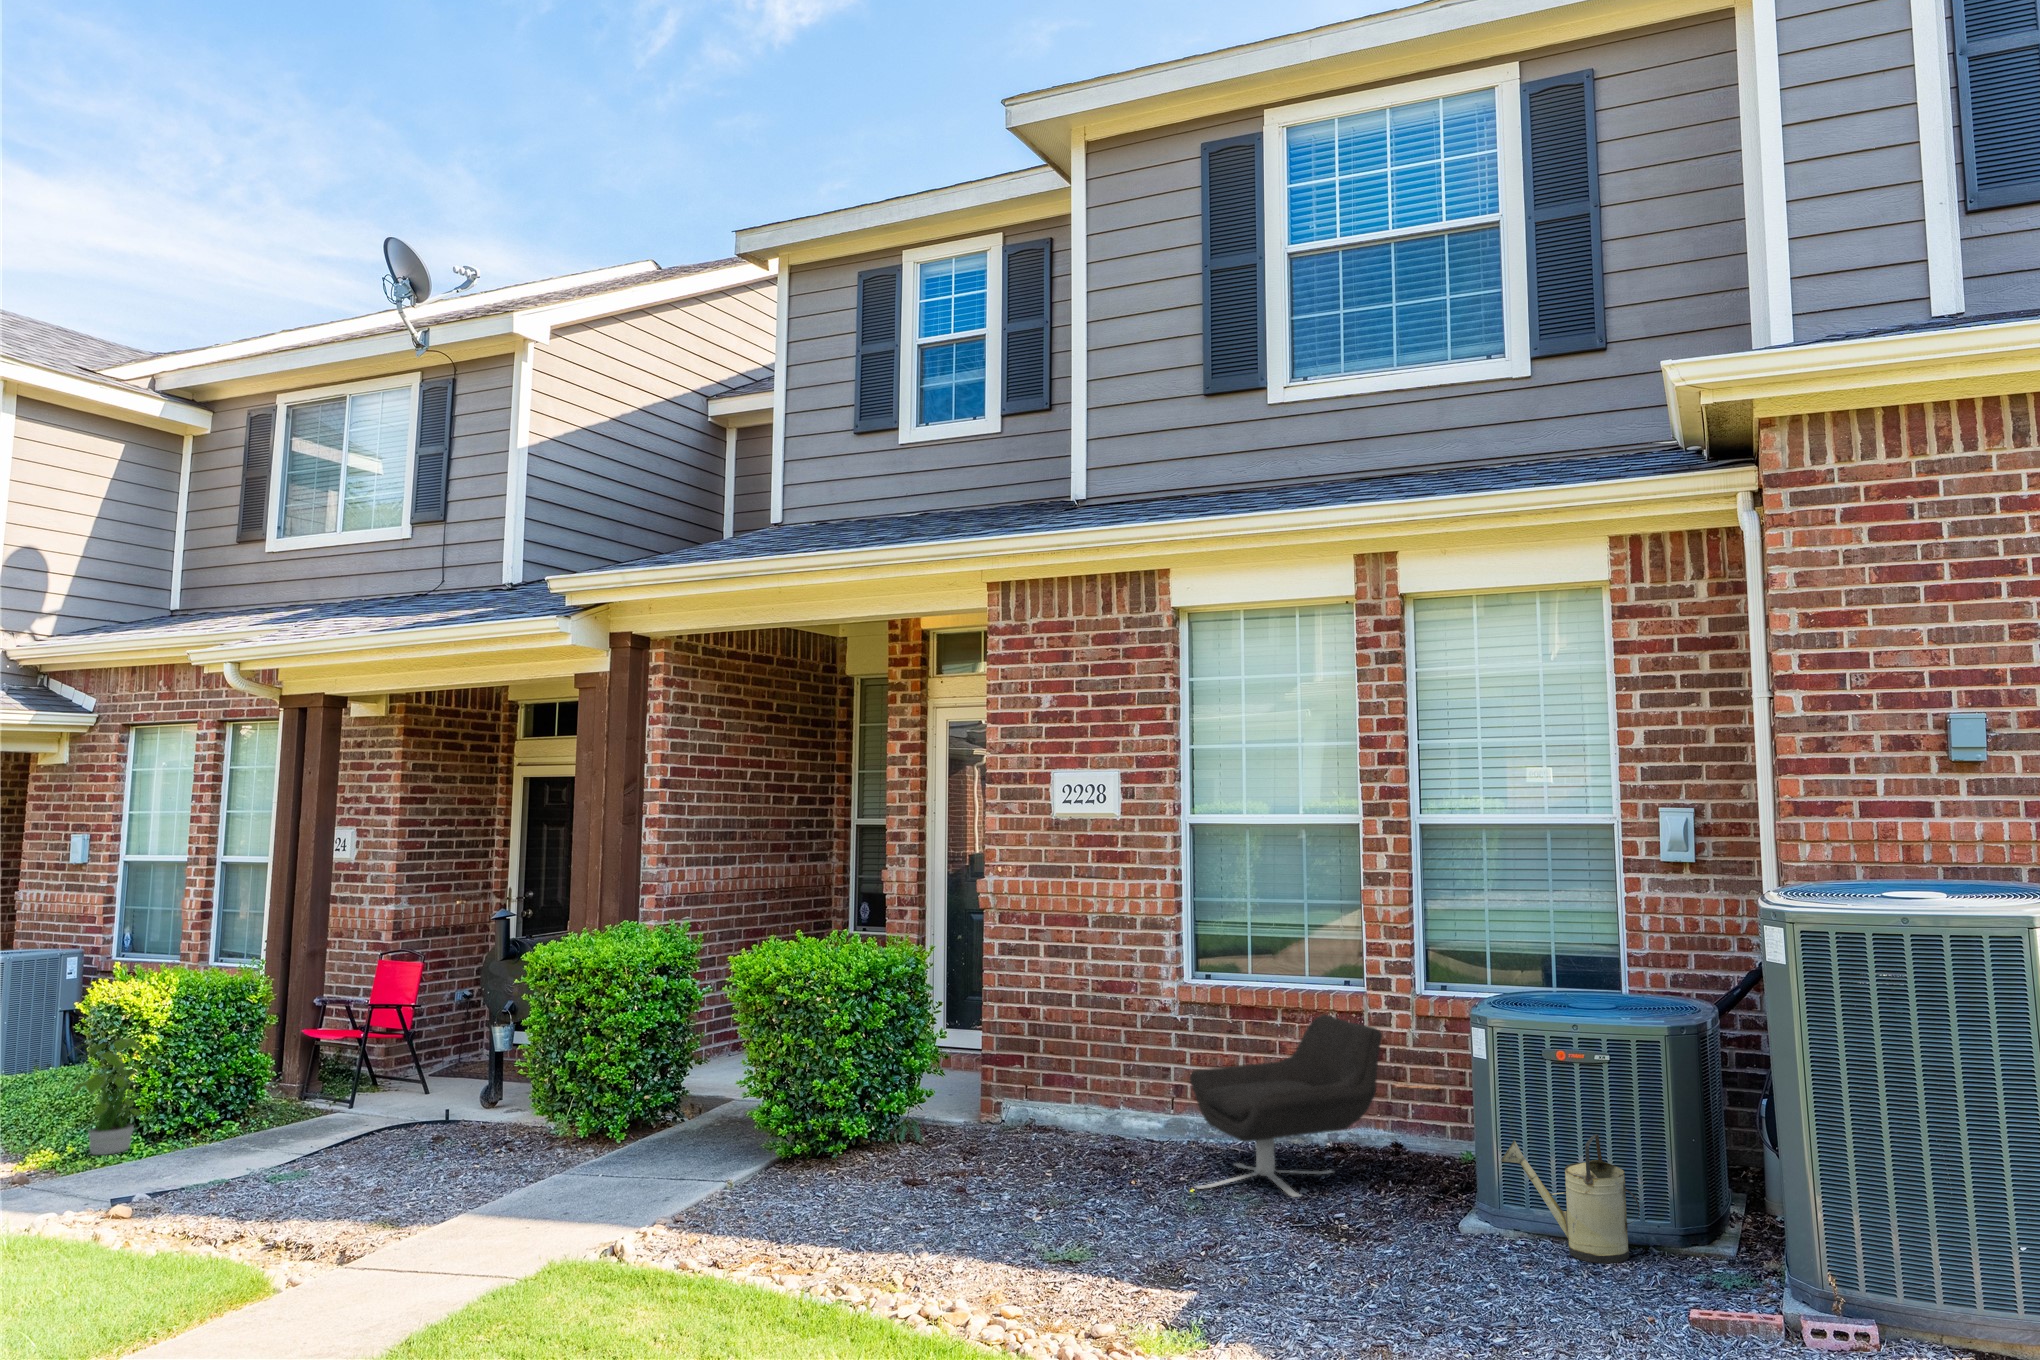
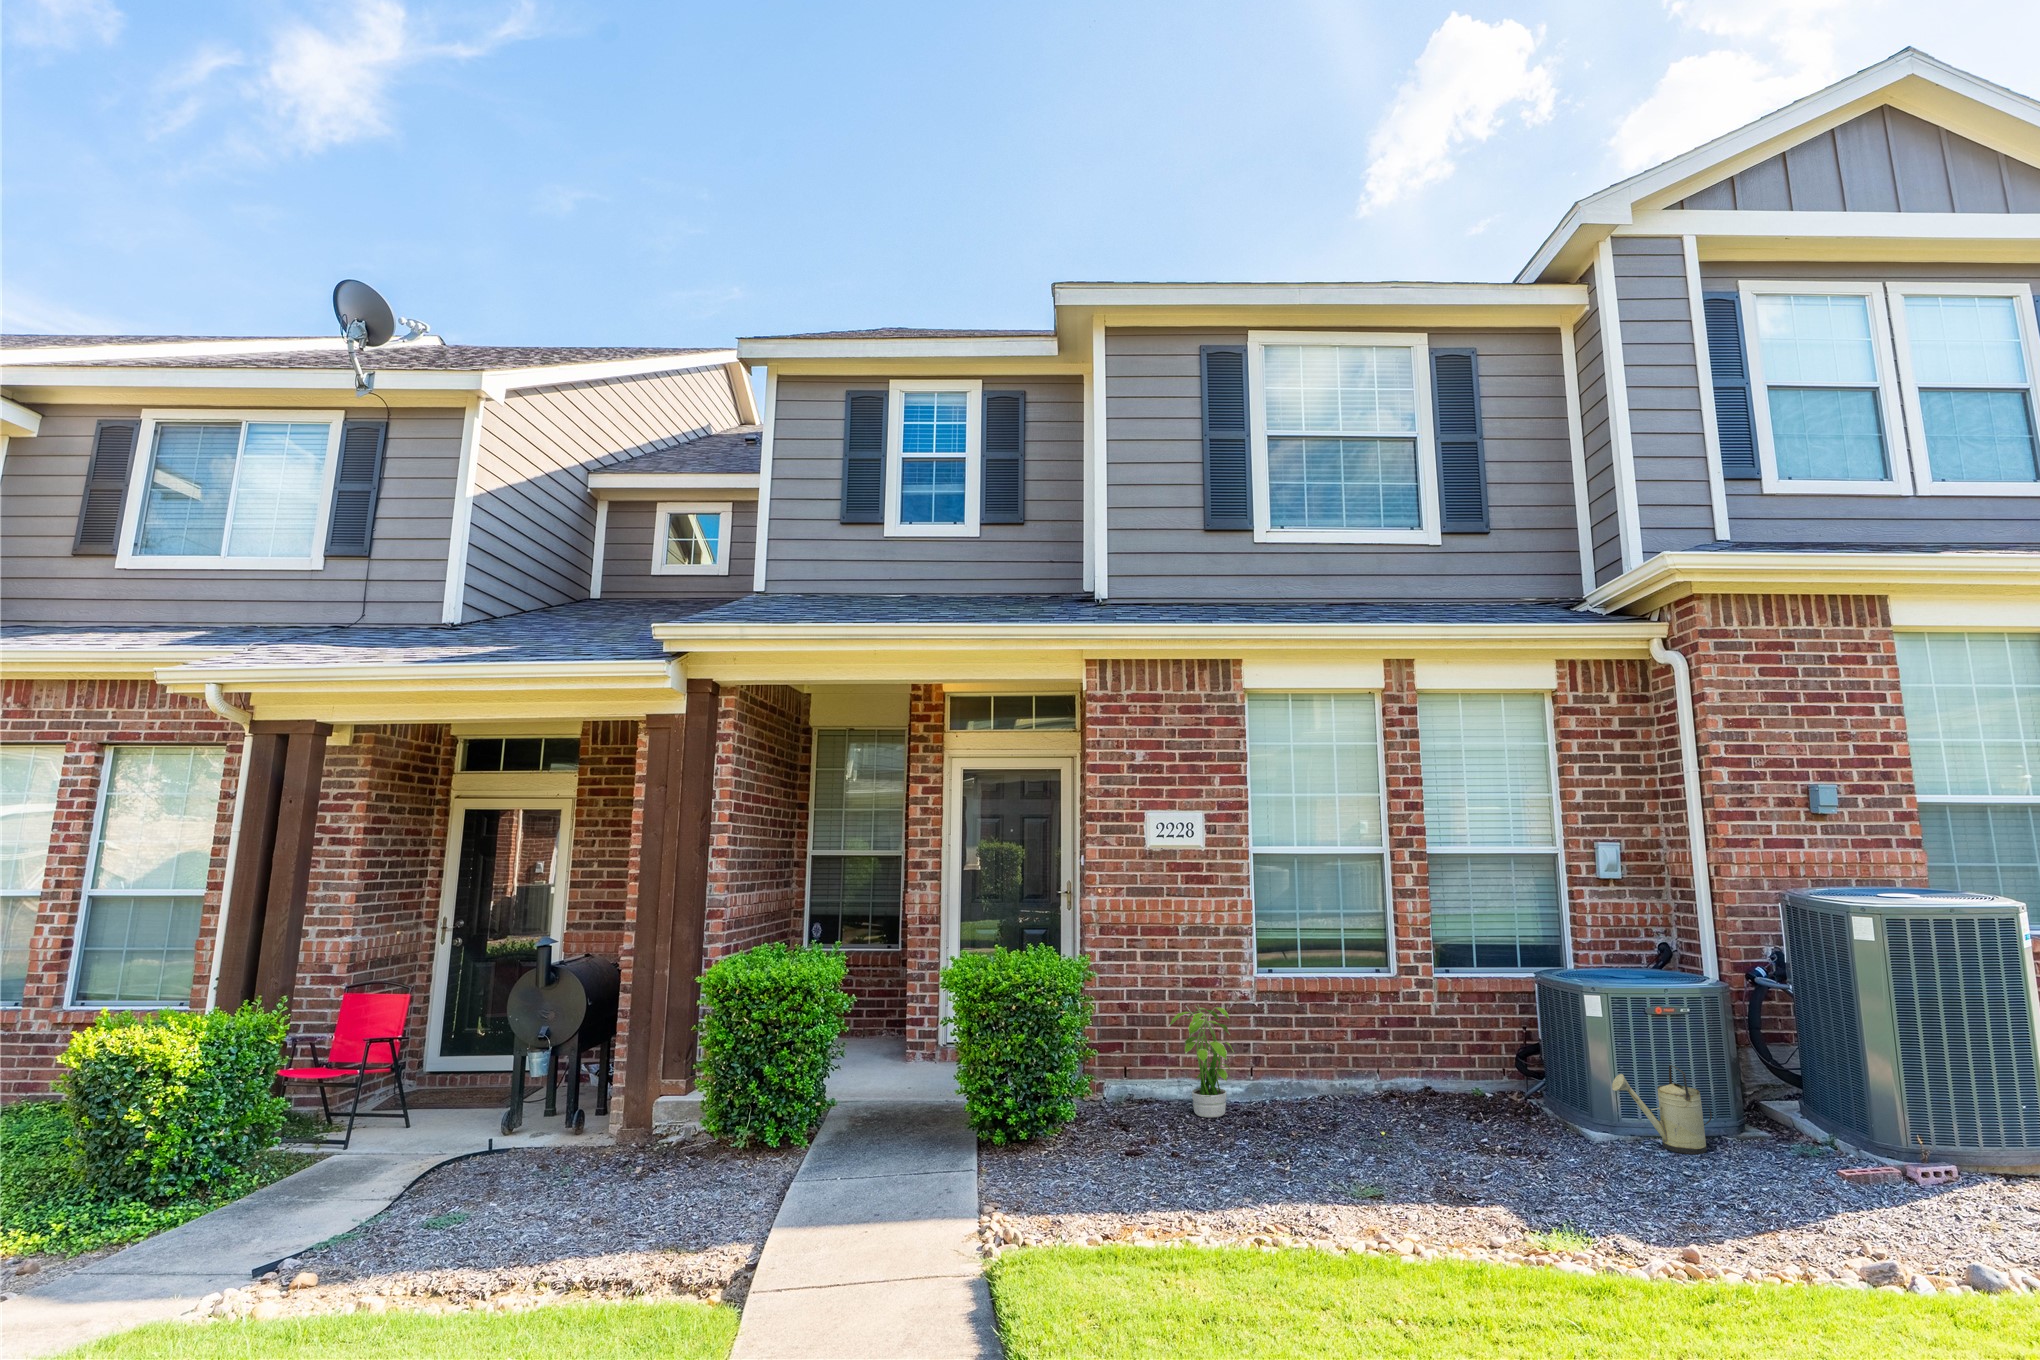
lounge chair: present [1190,1015,1382,1197] -> none [1303,994,1457,1136]
potted plant: present [71,1038,160,1155] -> present [1168,1007,1234,1118]

